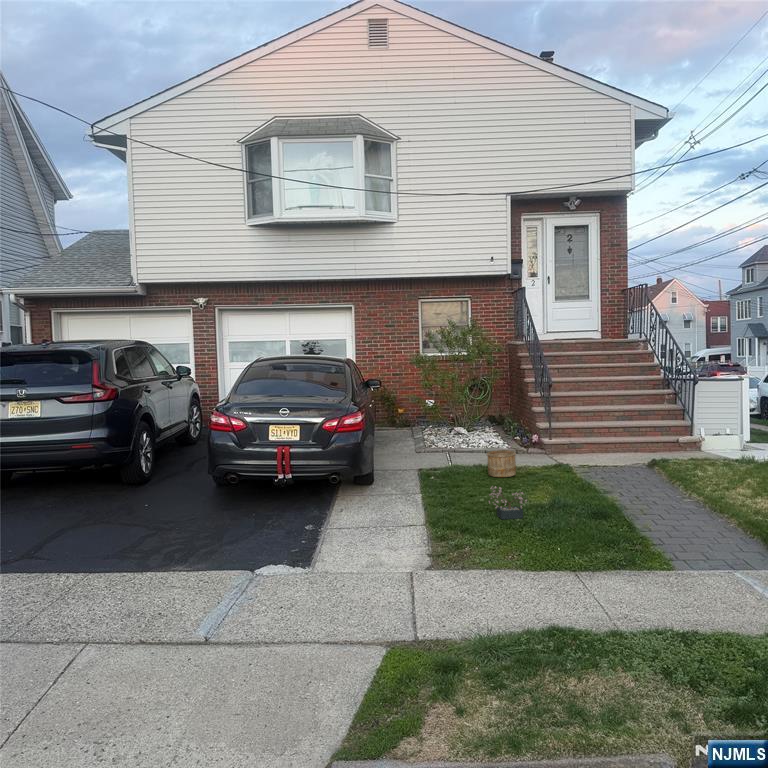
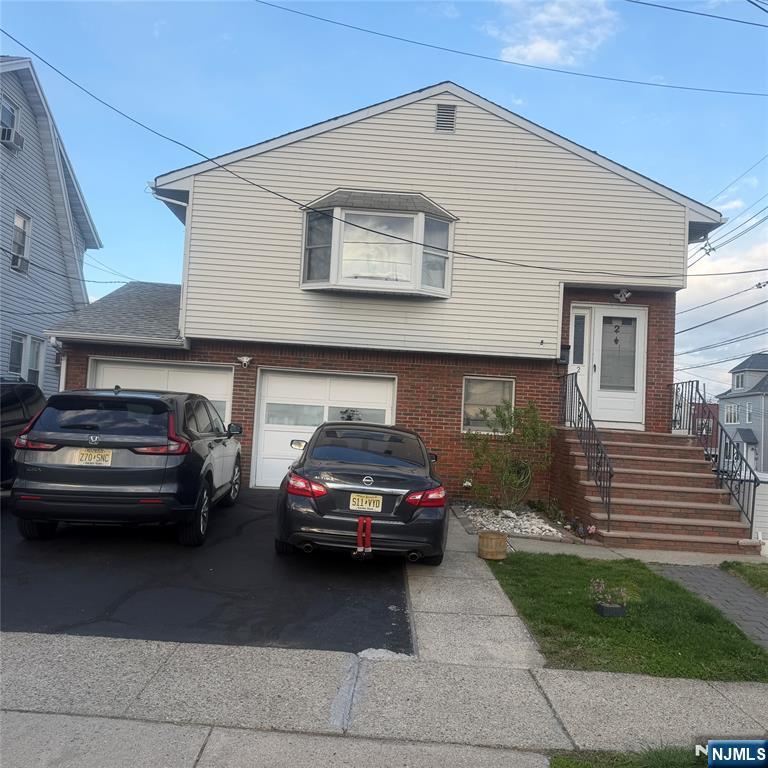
wooden bucket: present [487,450,516,477] -> present [478,531,508,559]

